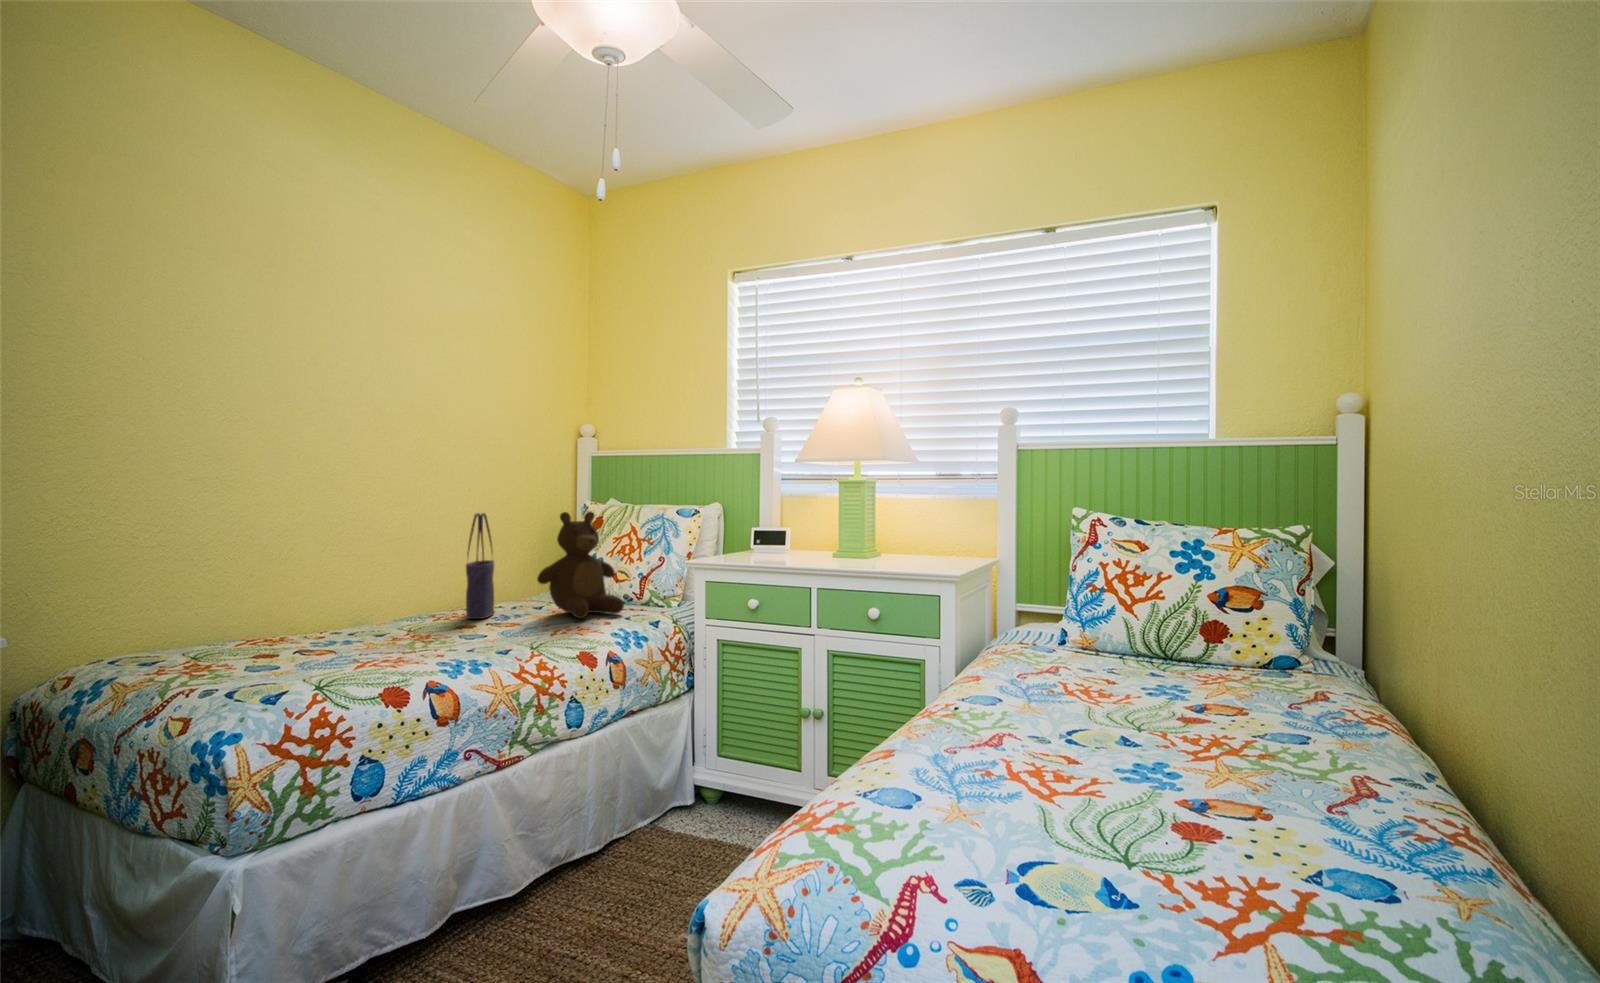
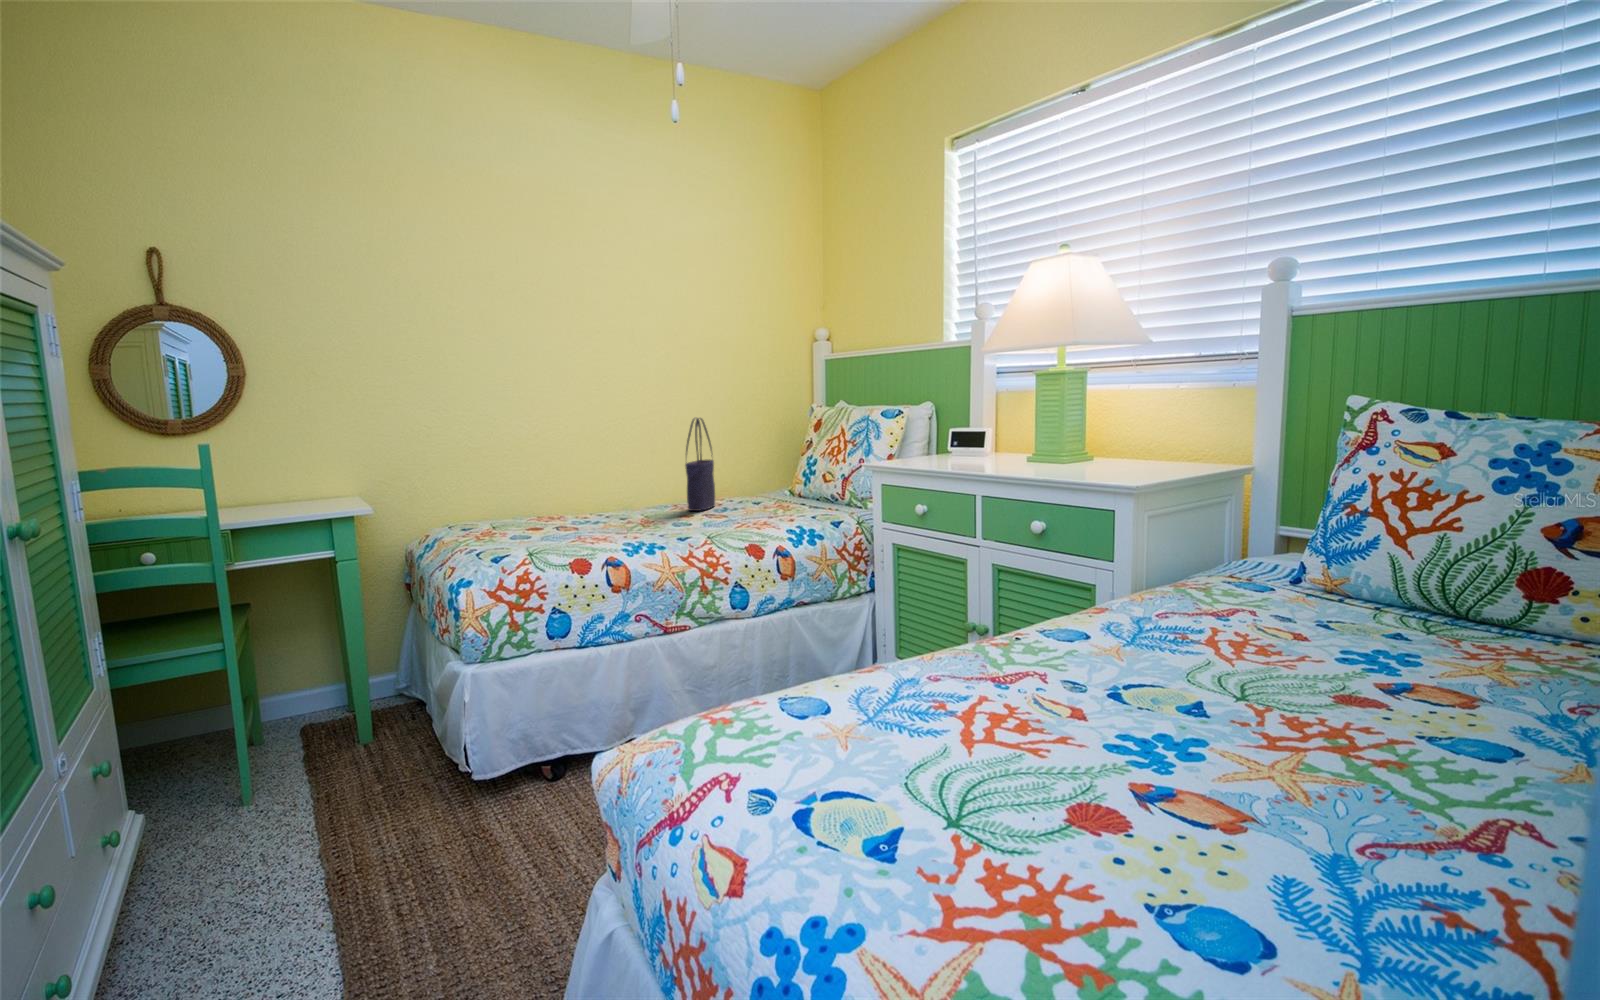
teddy bear: present [537,511,624,618] -> none [741,415,816,515]

